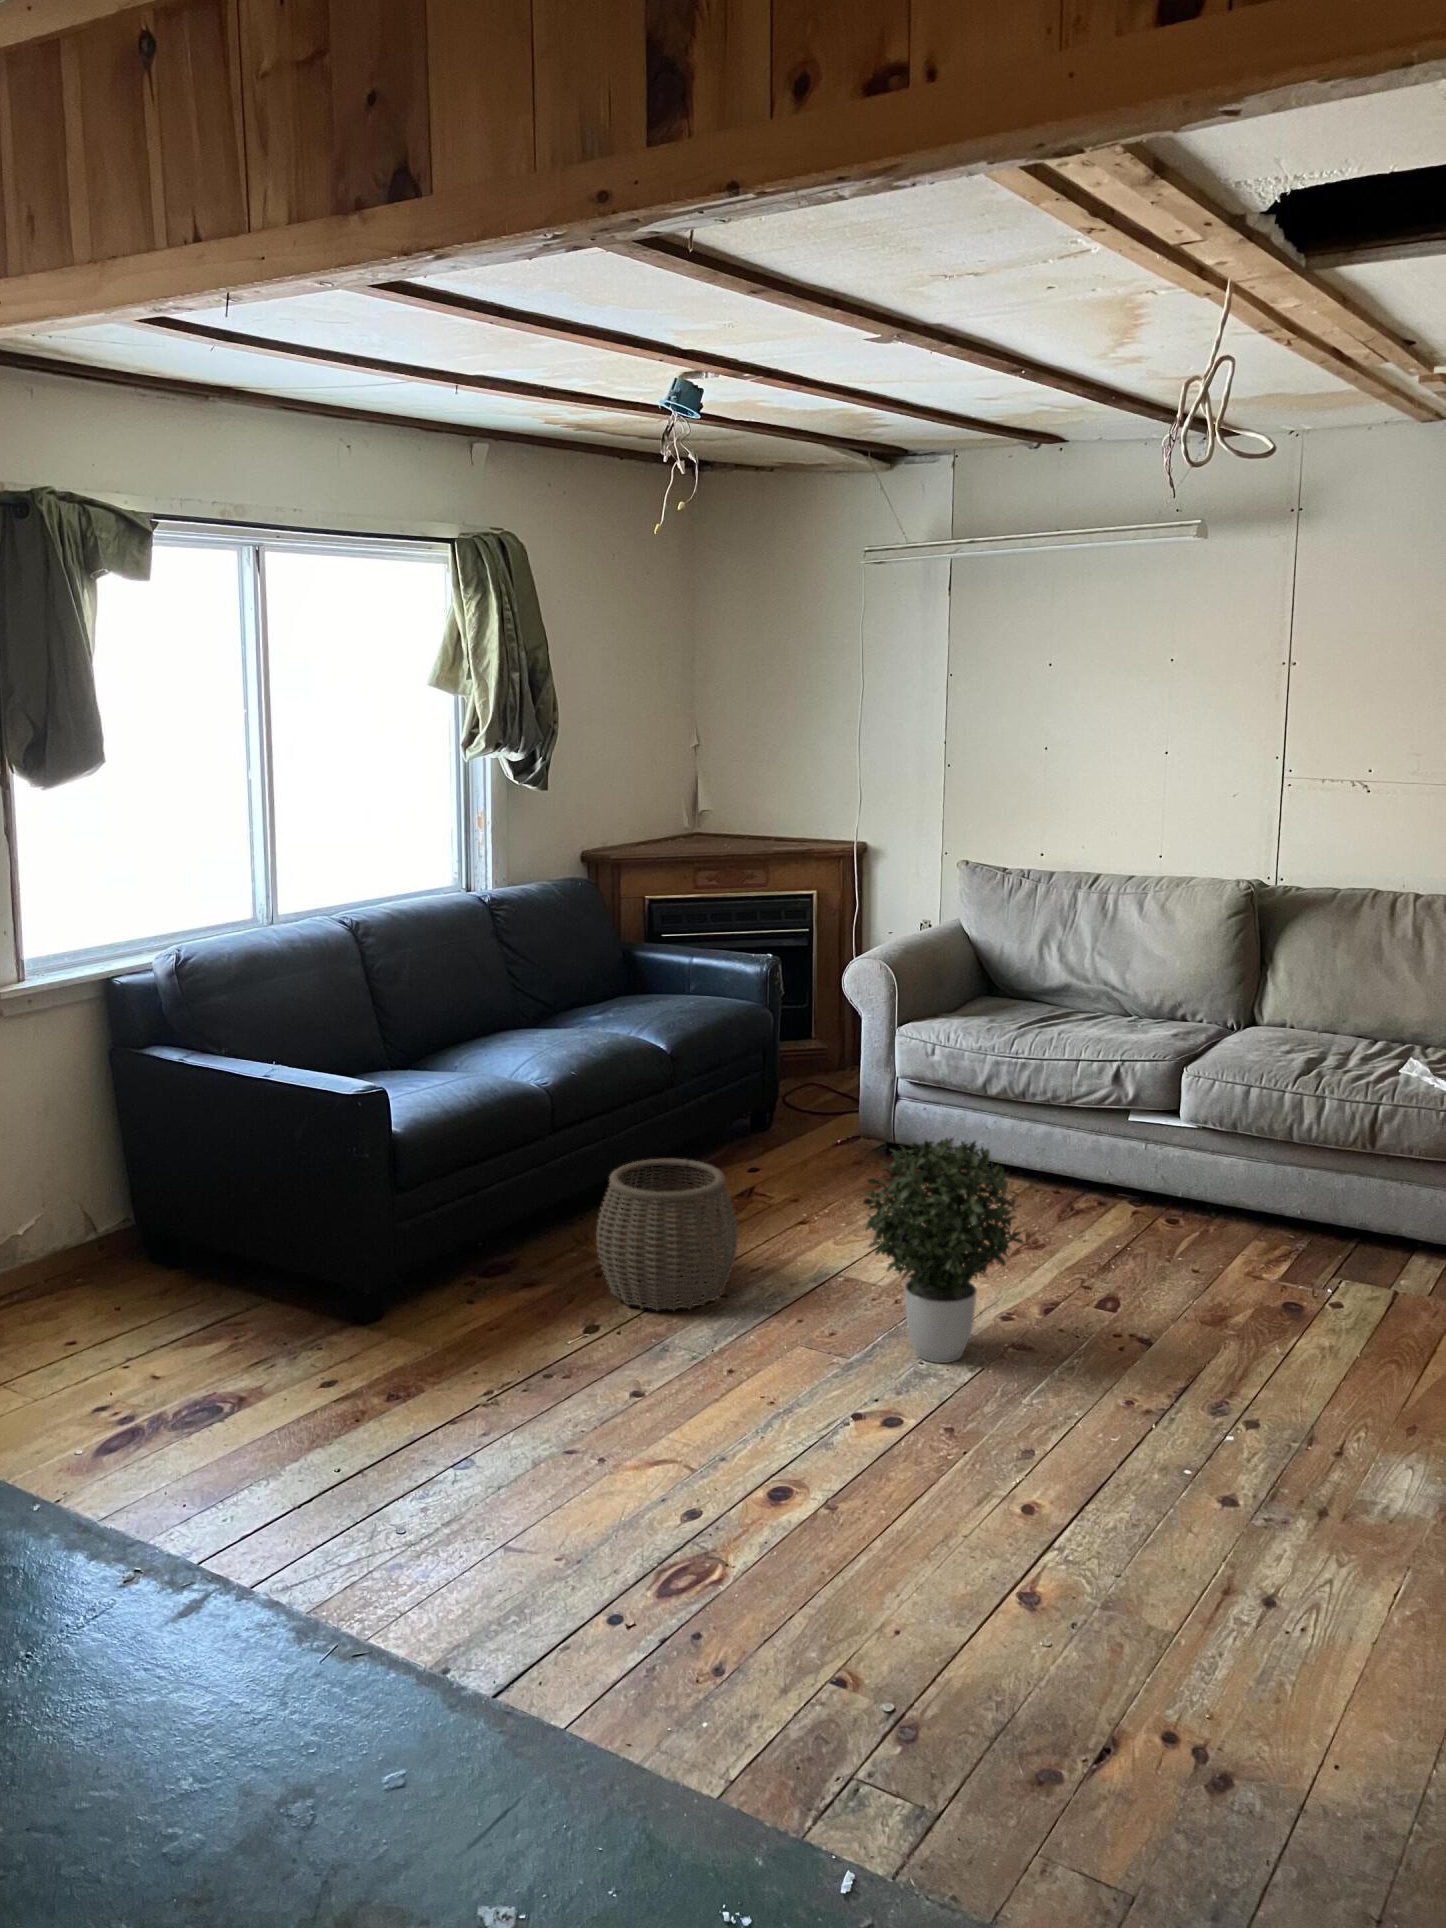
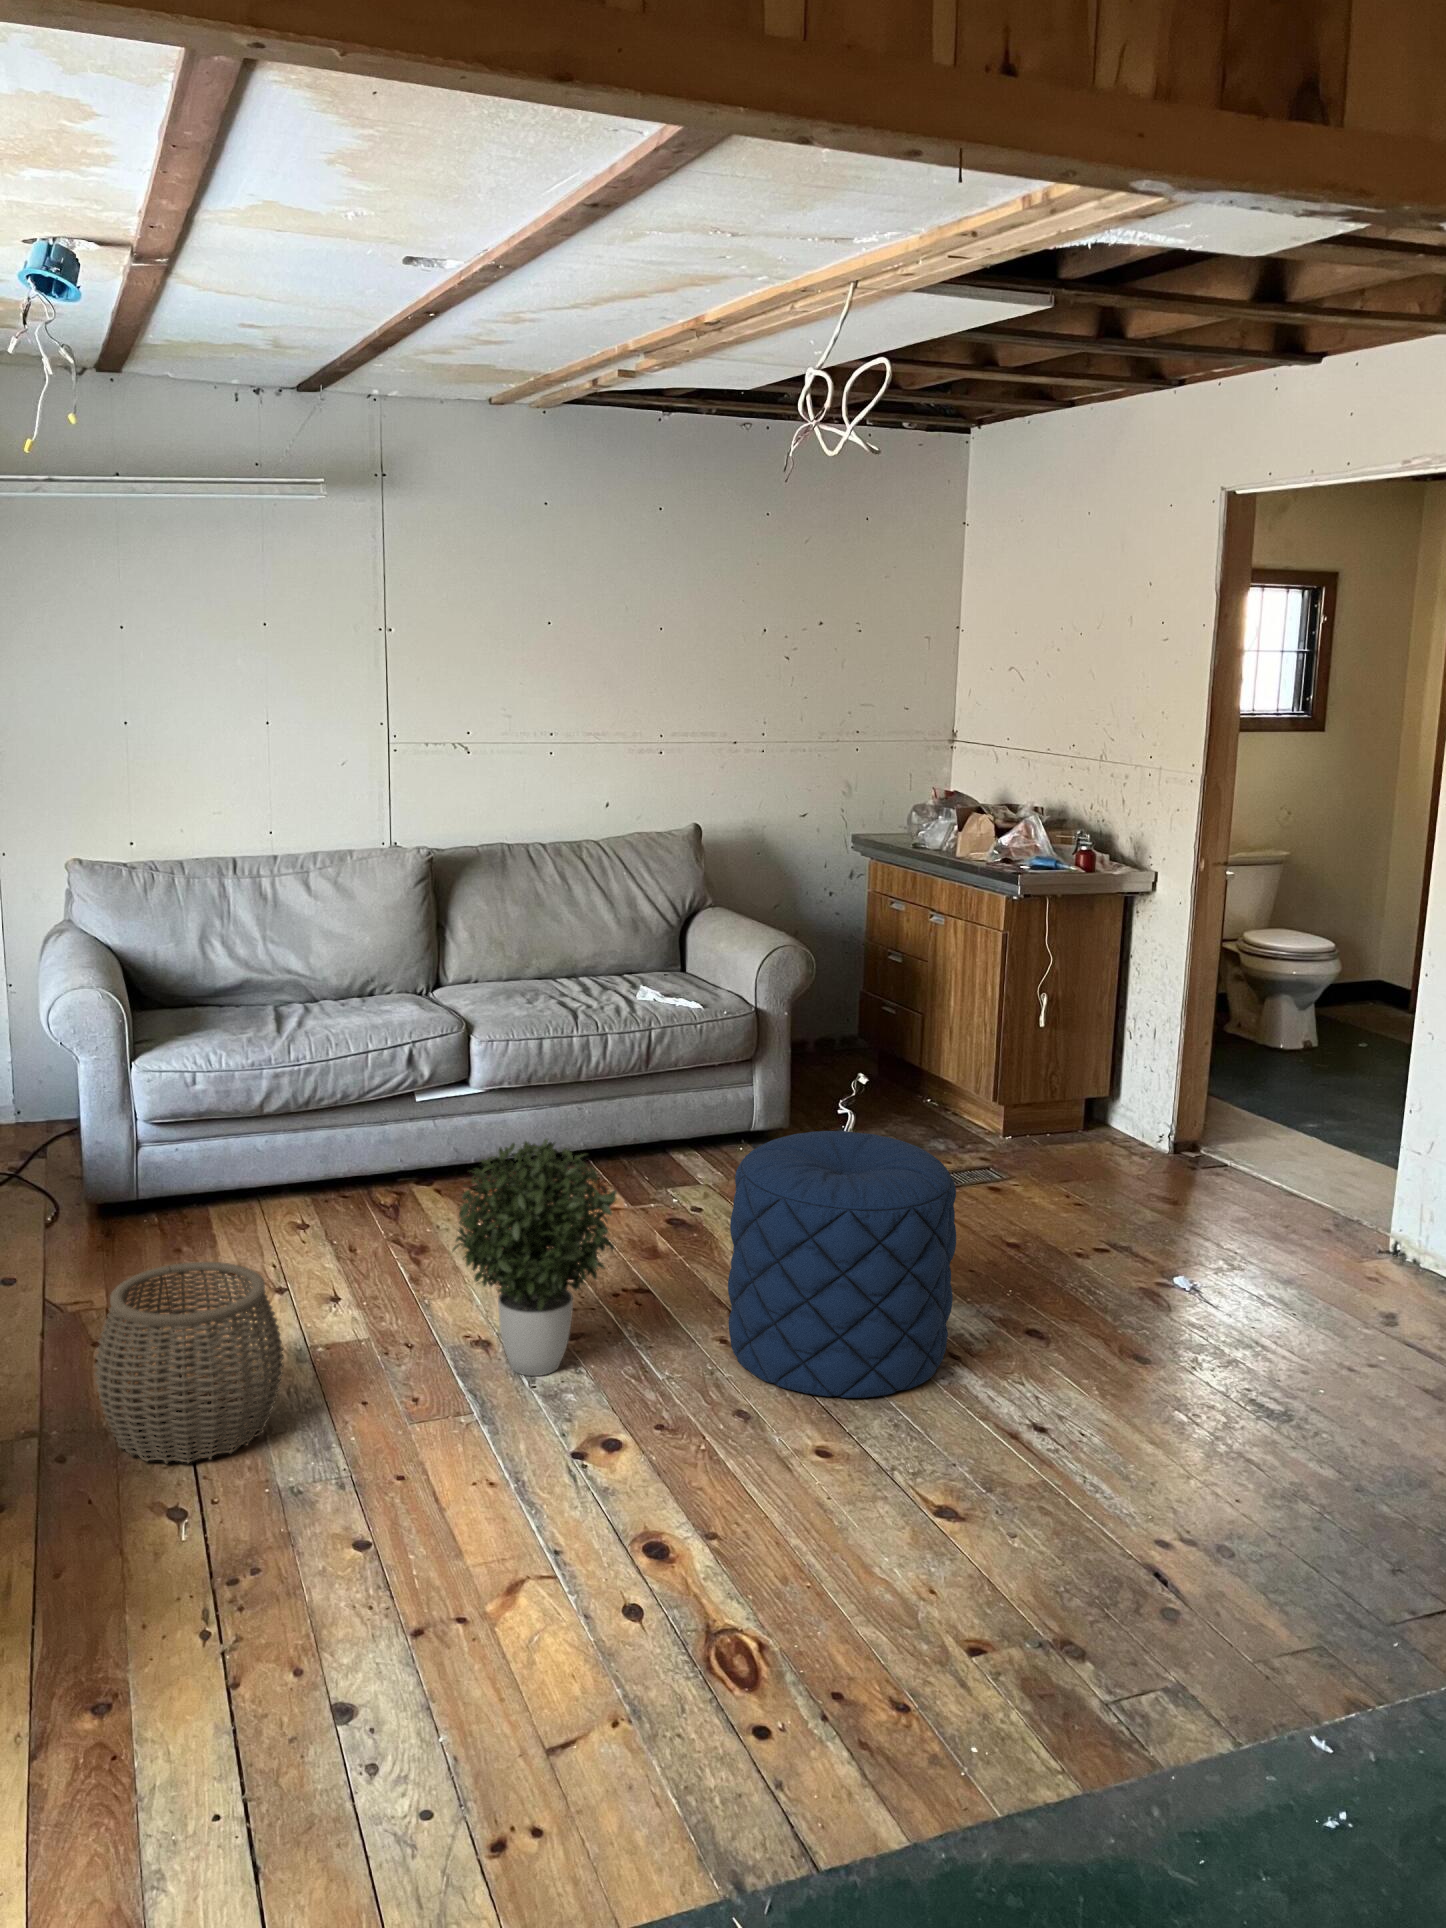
pouf: none [1075,1210,1354,1526] -> present [728,1131,956,1398]

